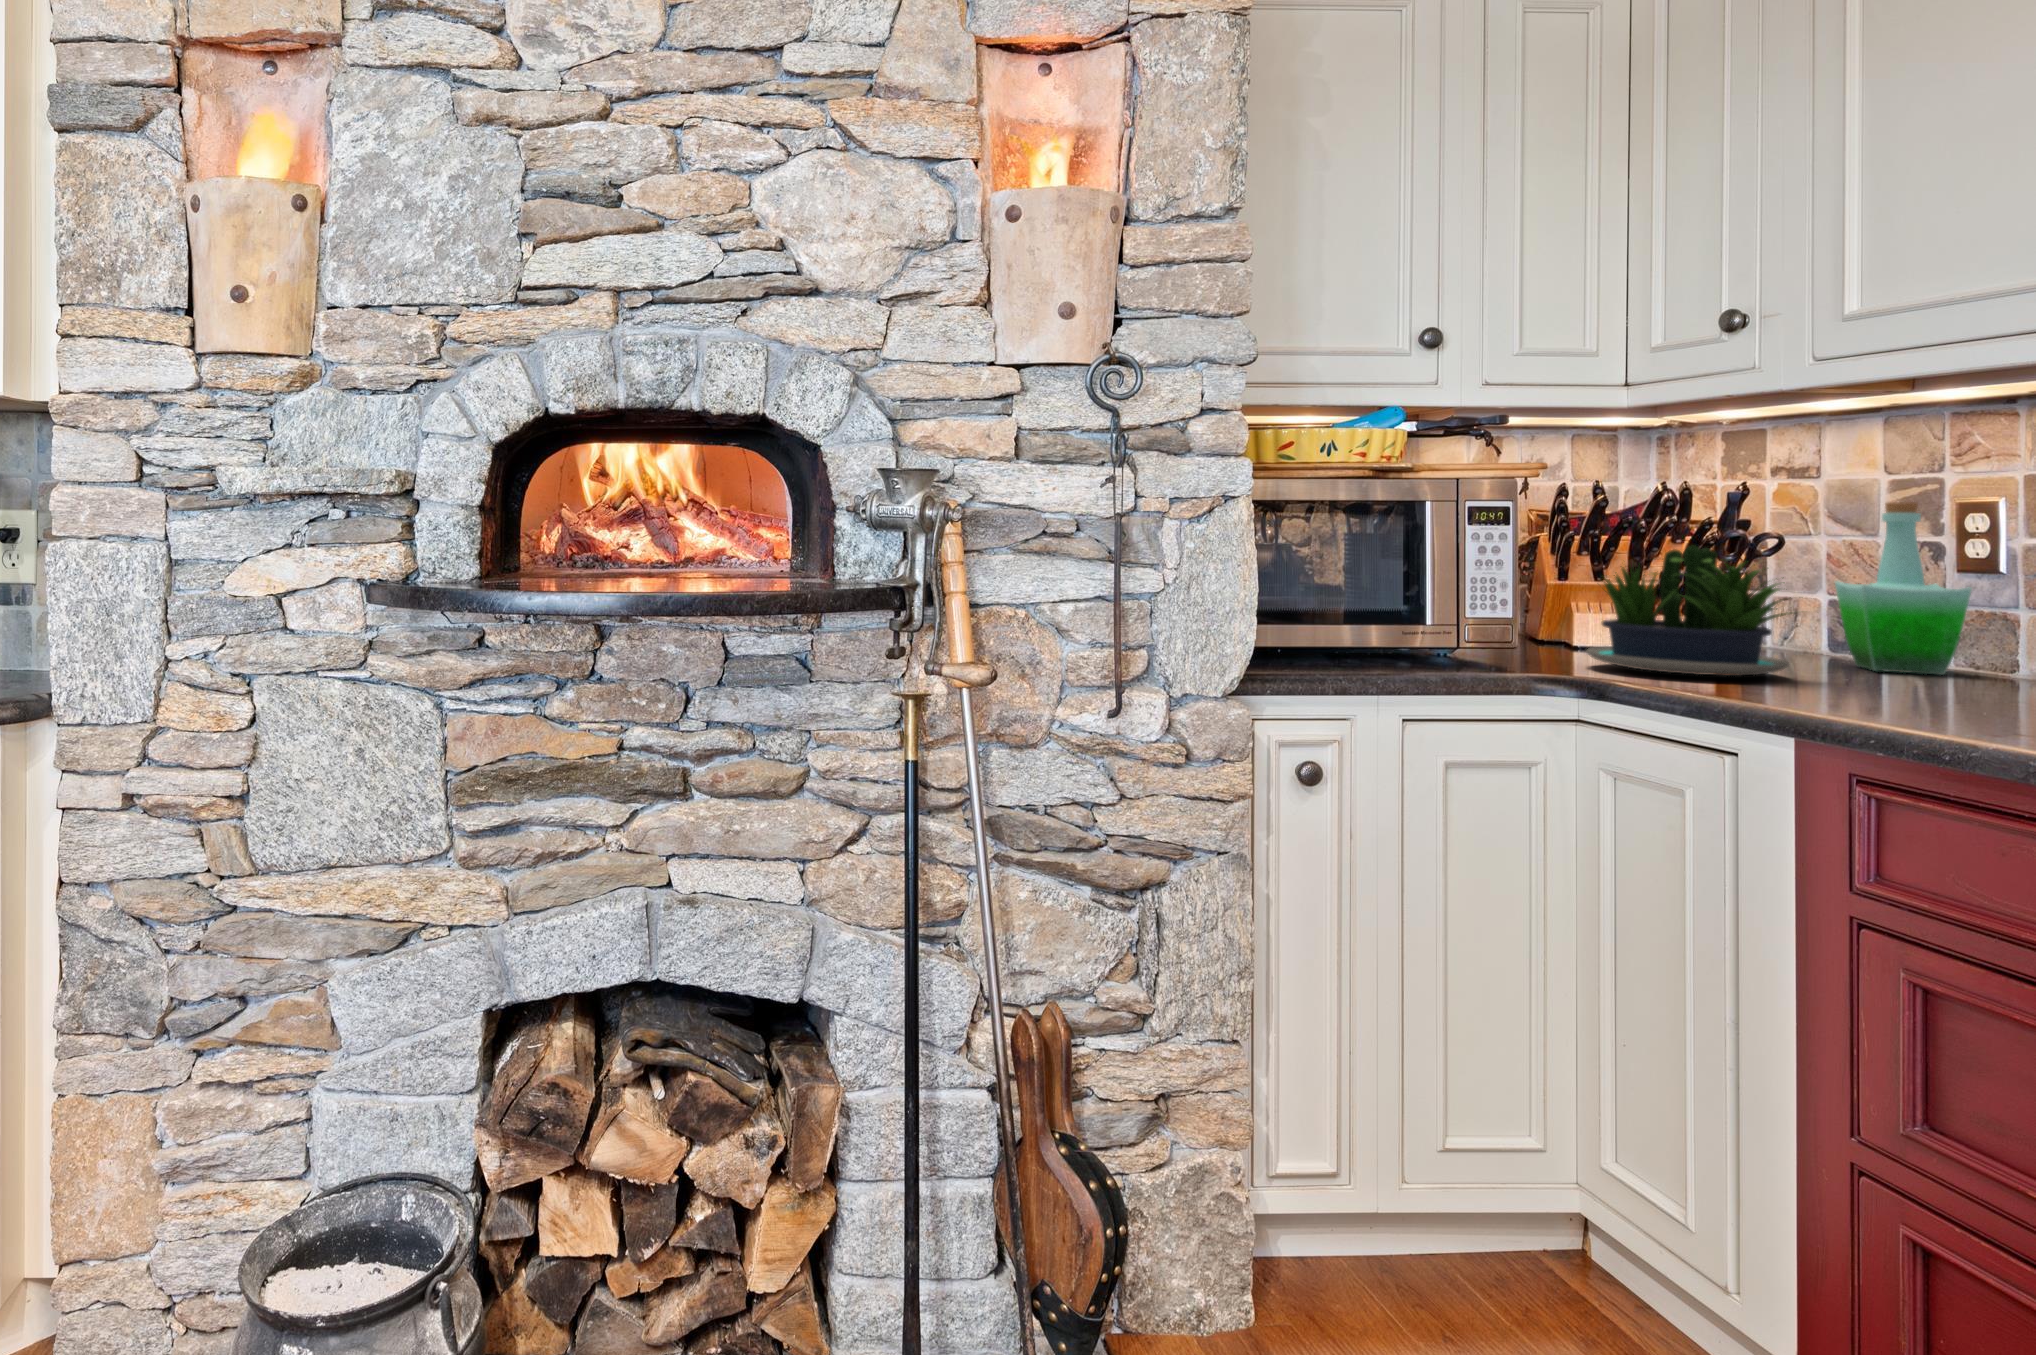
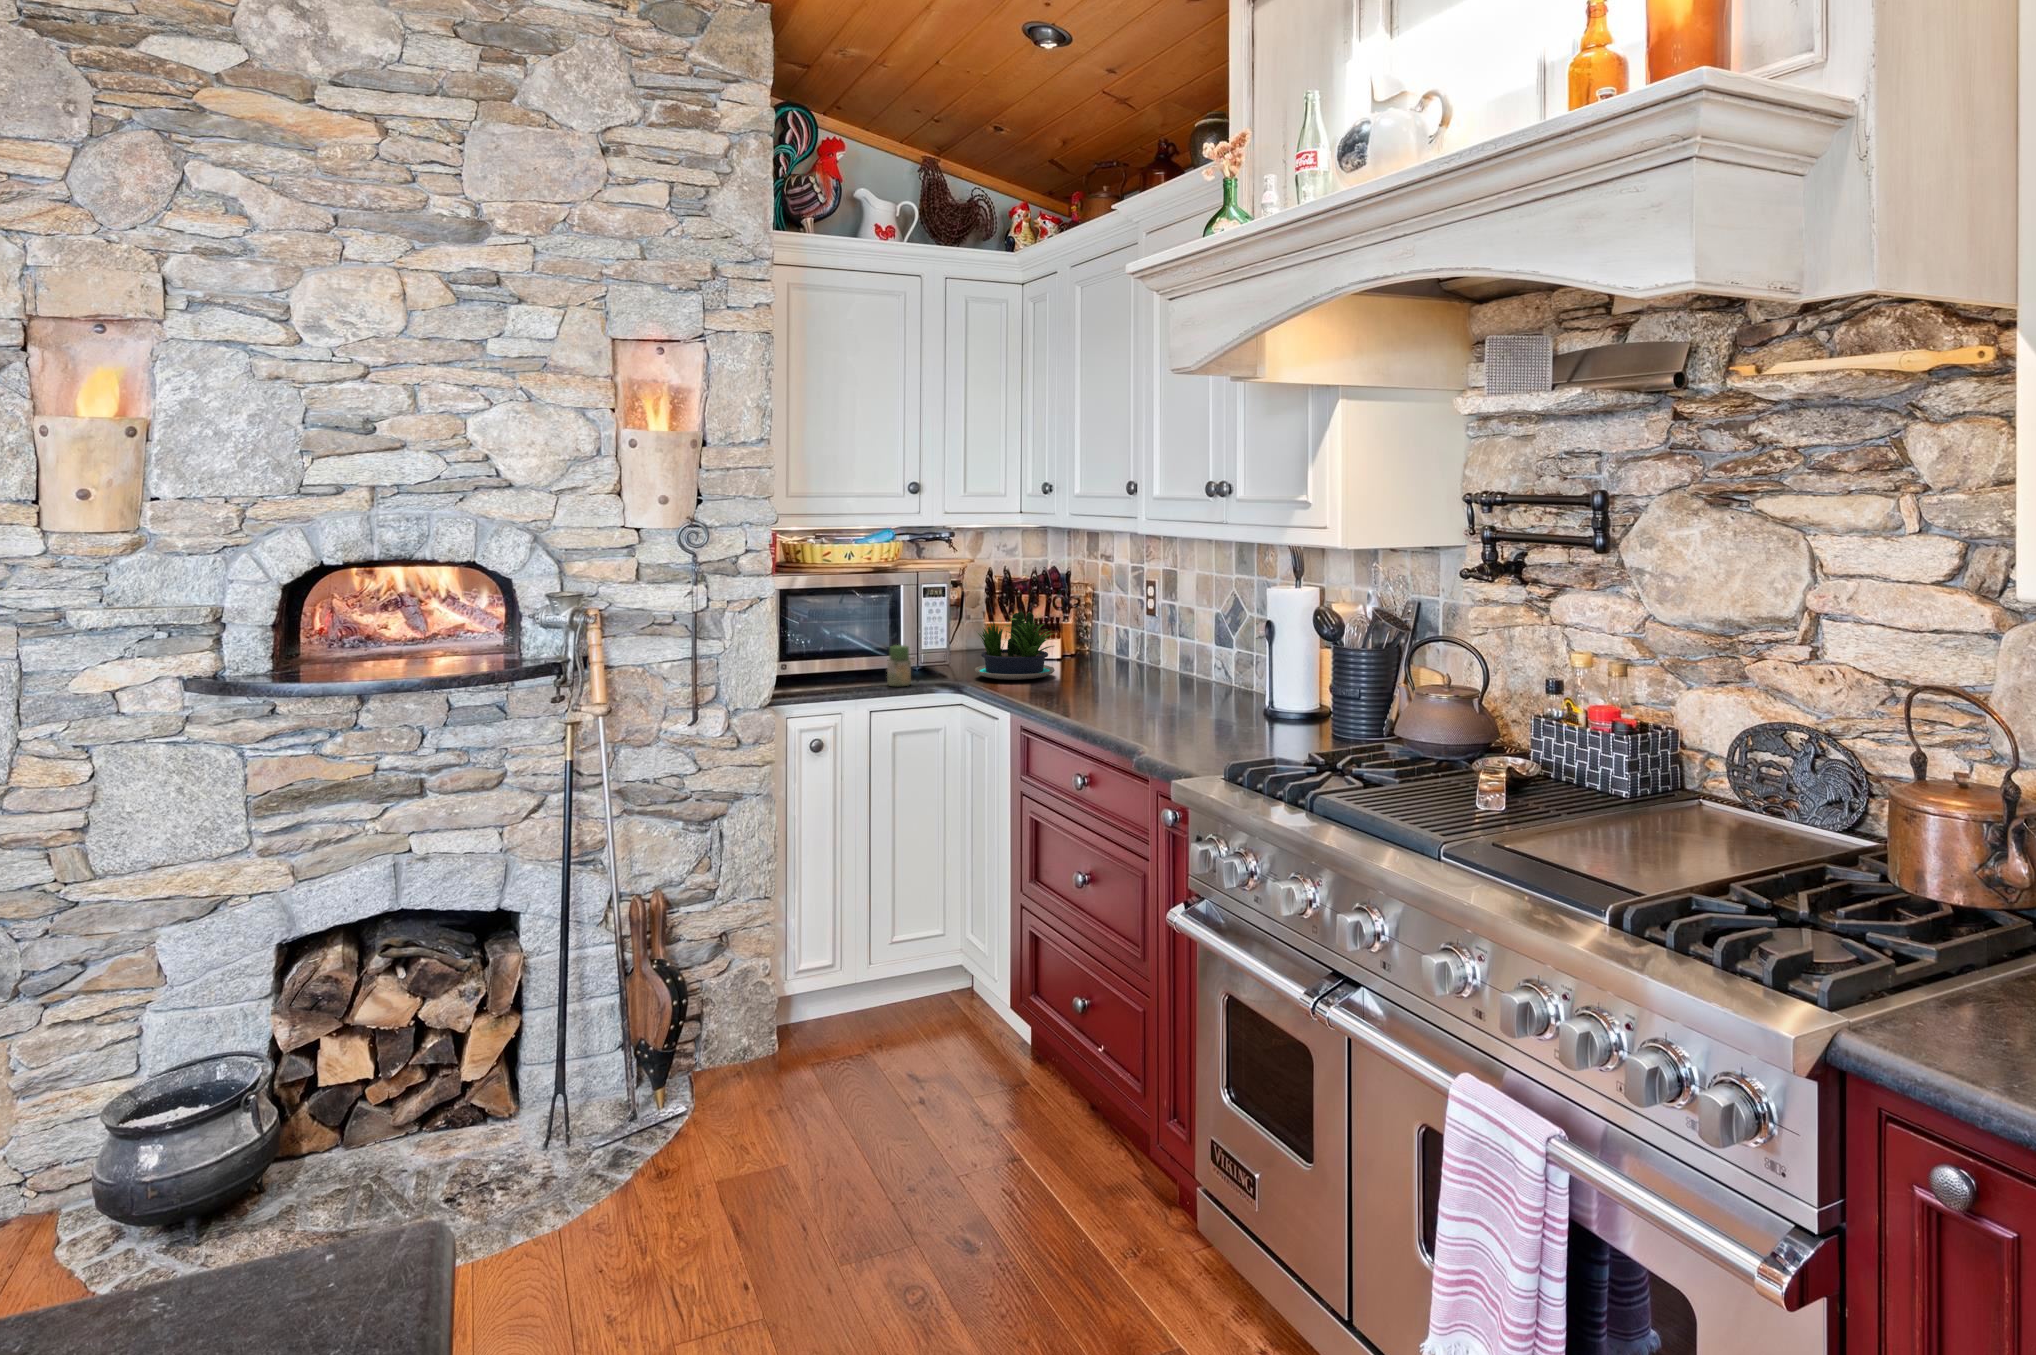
bottle: present [1835,502,1972,675] -> none [1096,586,1136,671]
jar: none [1422,599,1474,674] -> present [887,645,911,686]

